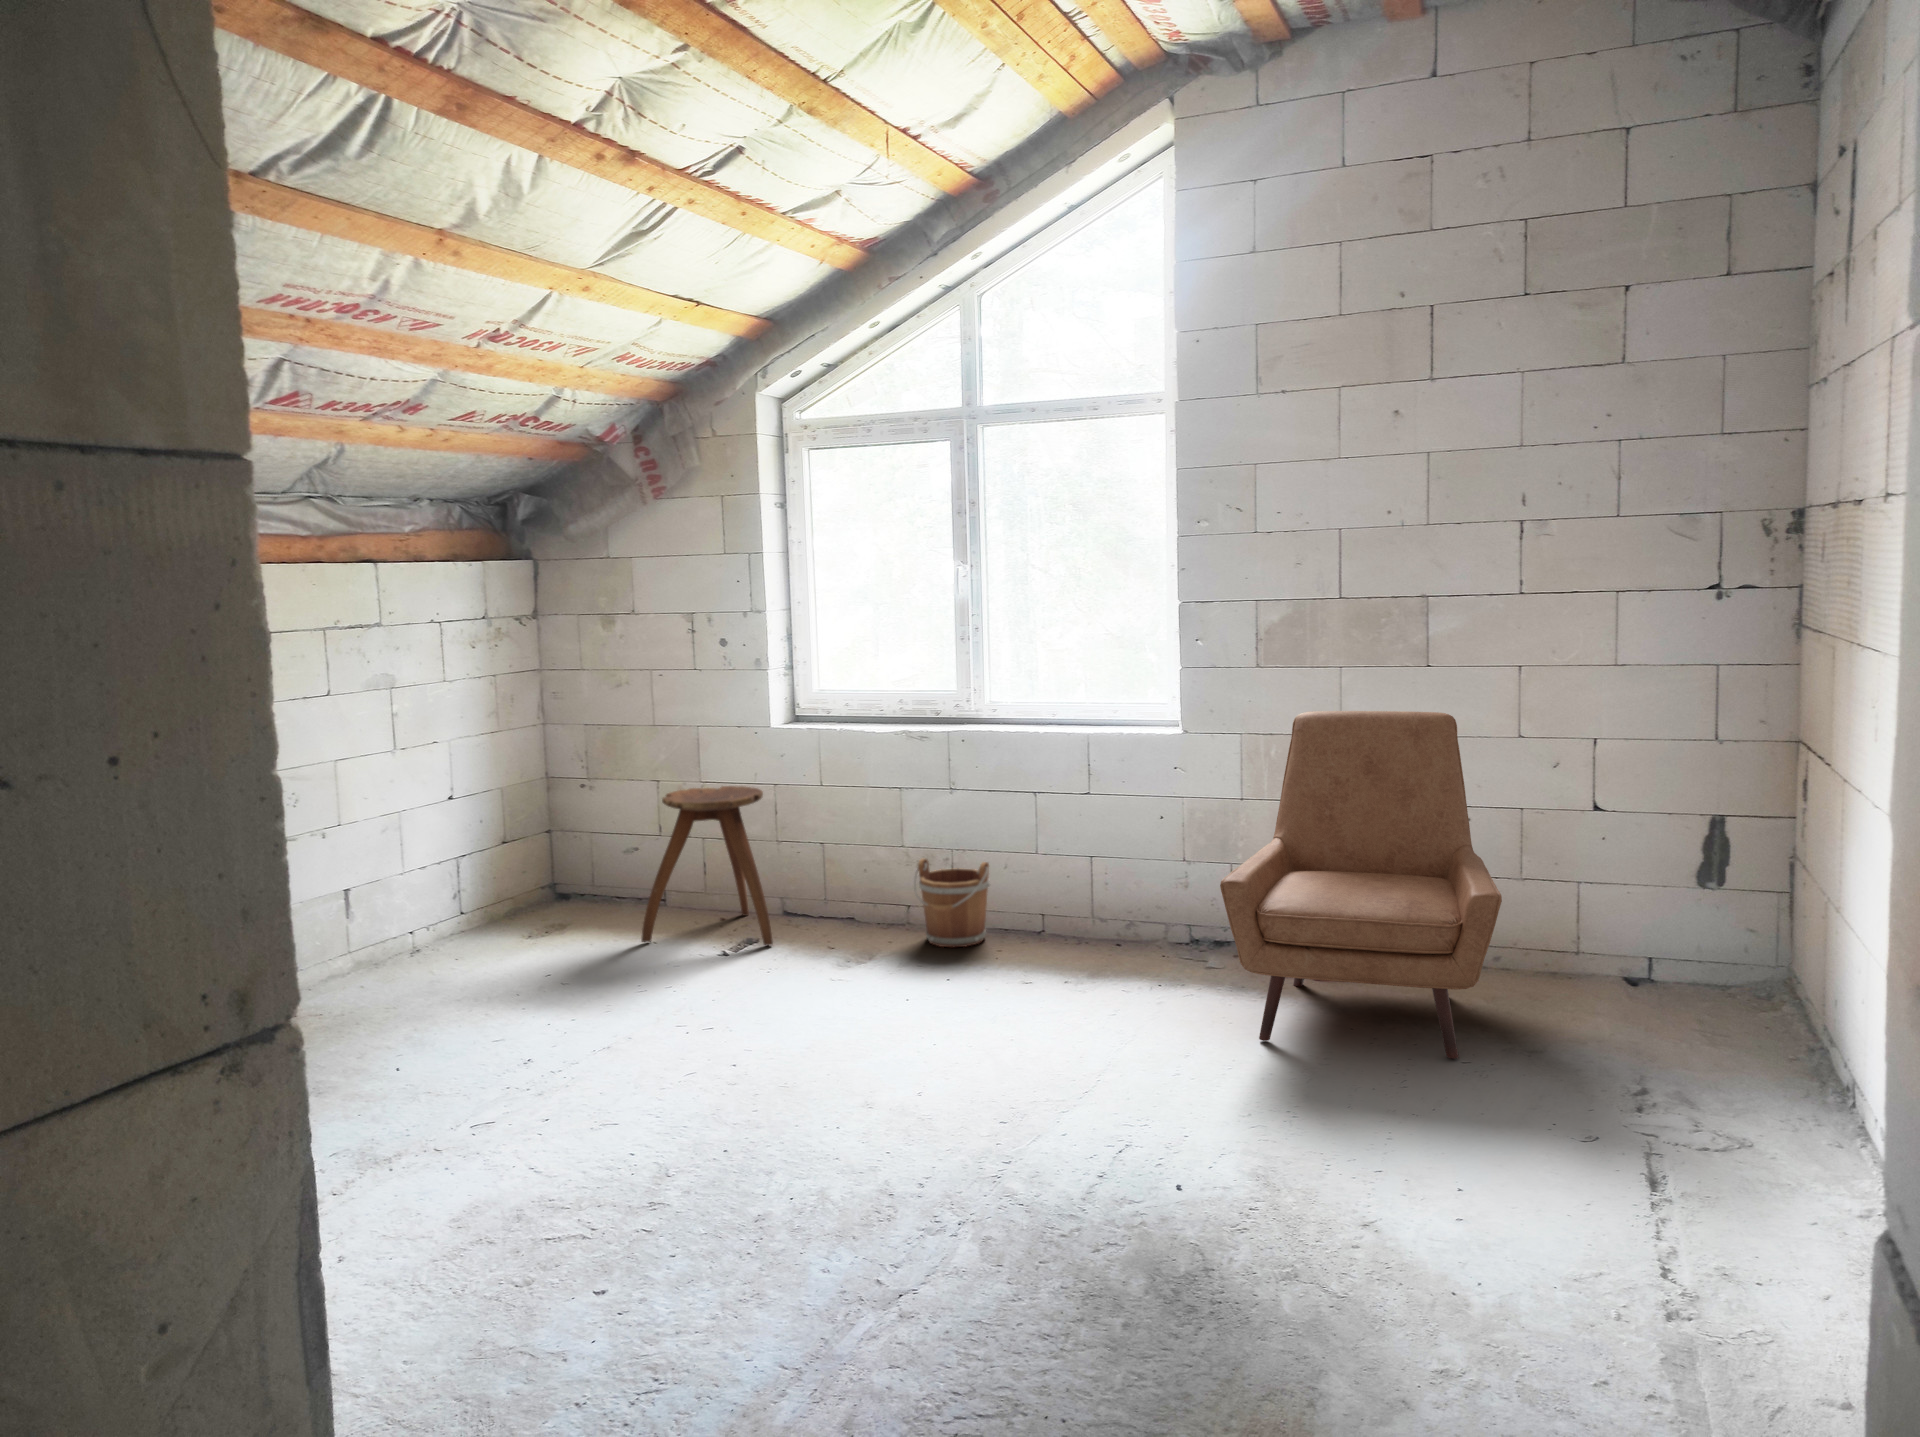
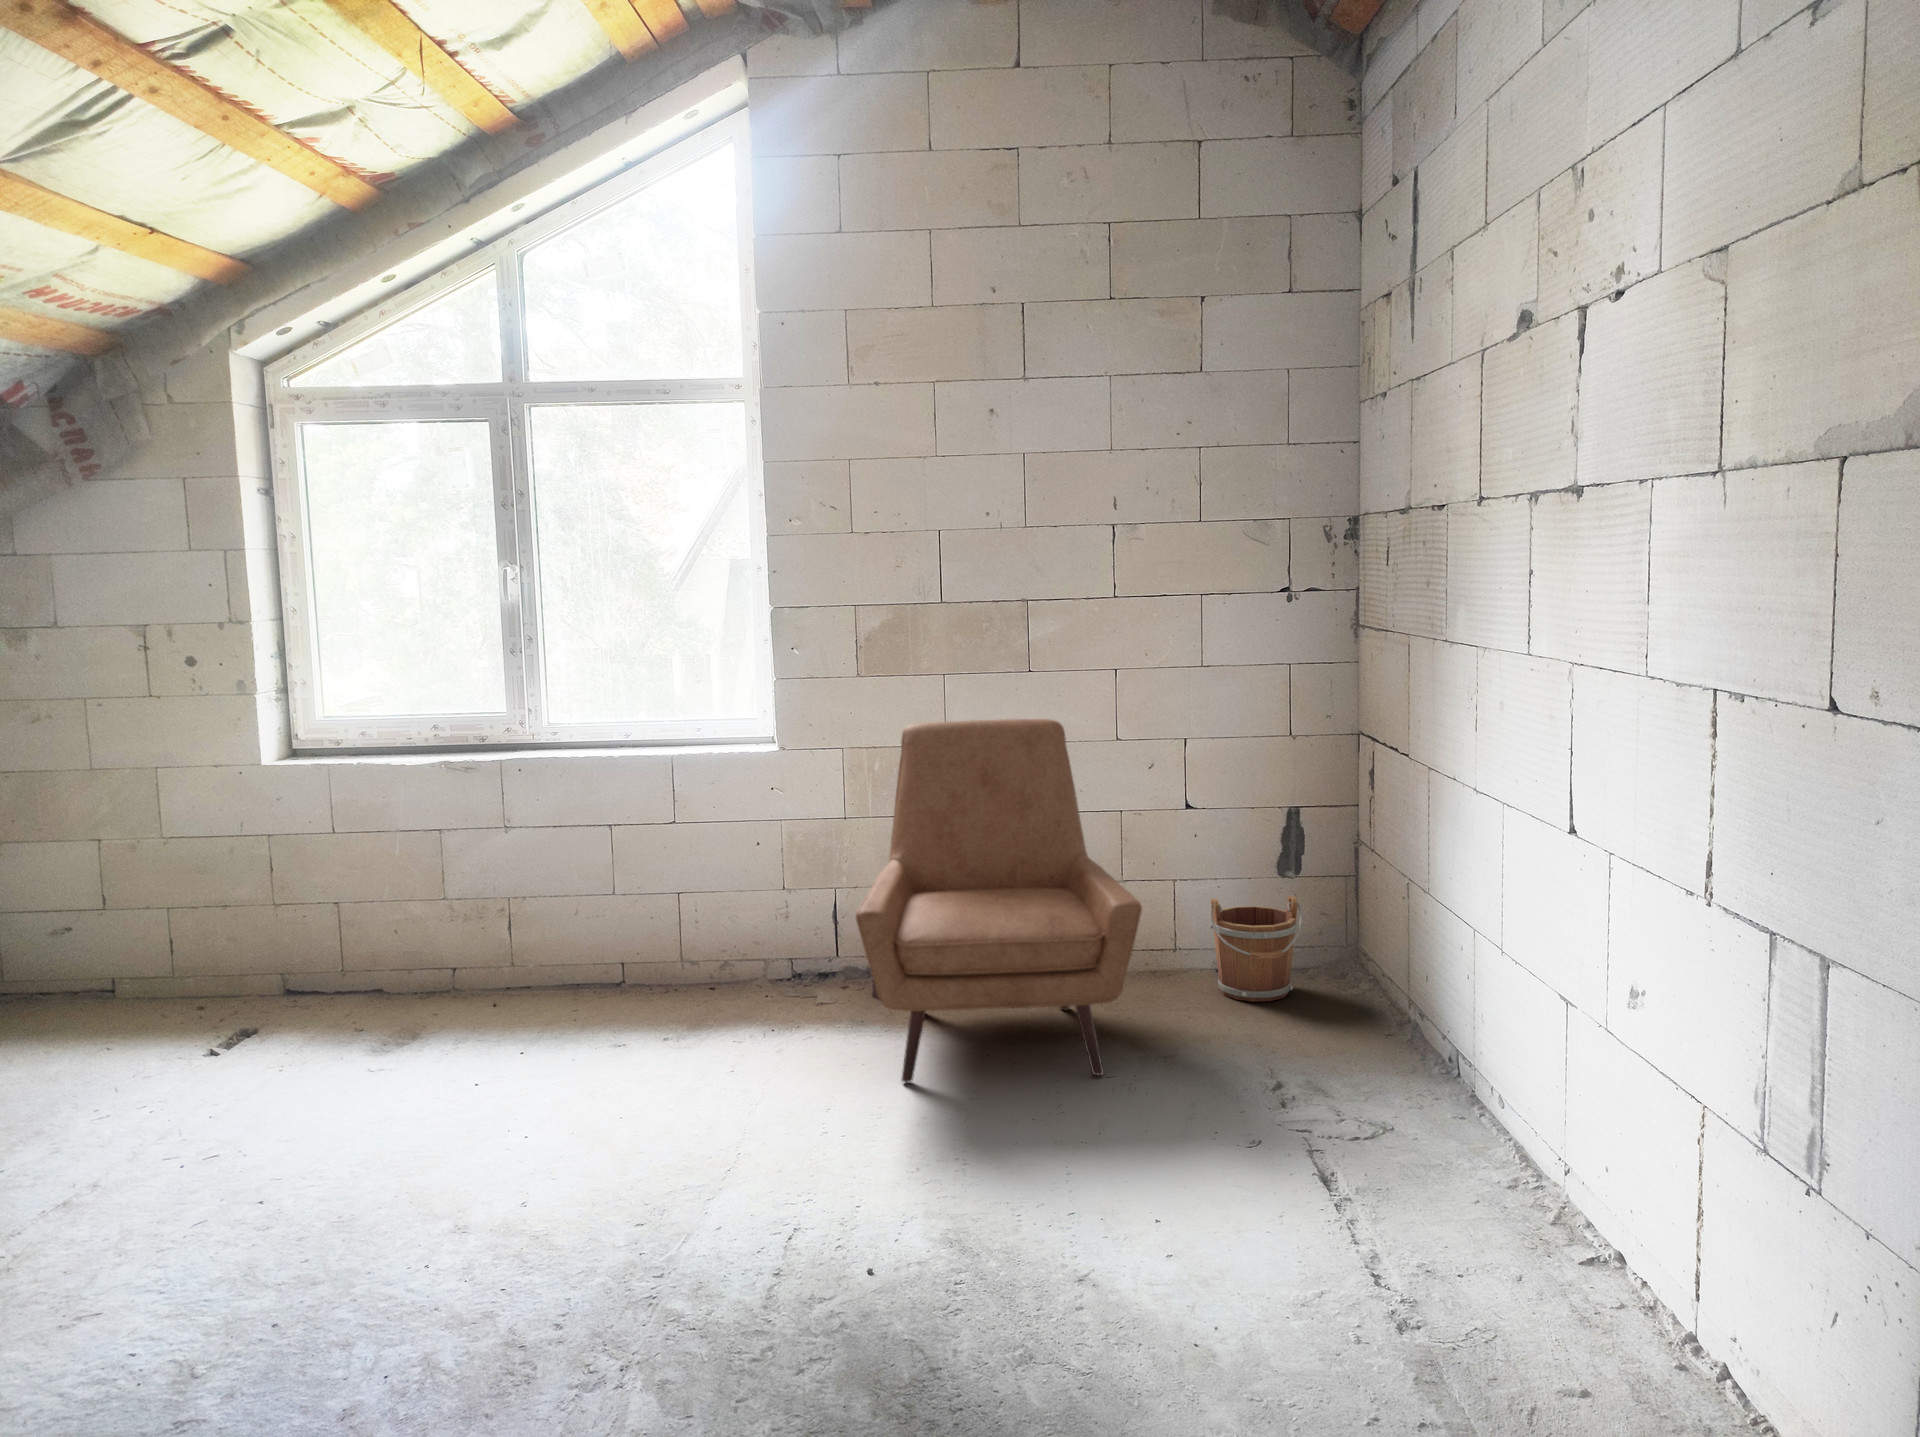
stool: present [641,786,773,945] -> none [90,843,284,1056]
bucket: present [914,859,990,947] -> present [1210,896,1302,1002]

